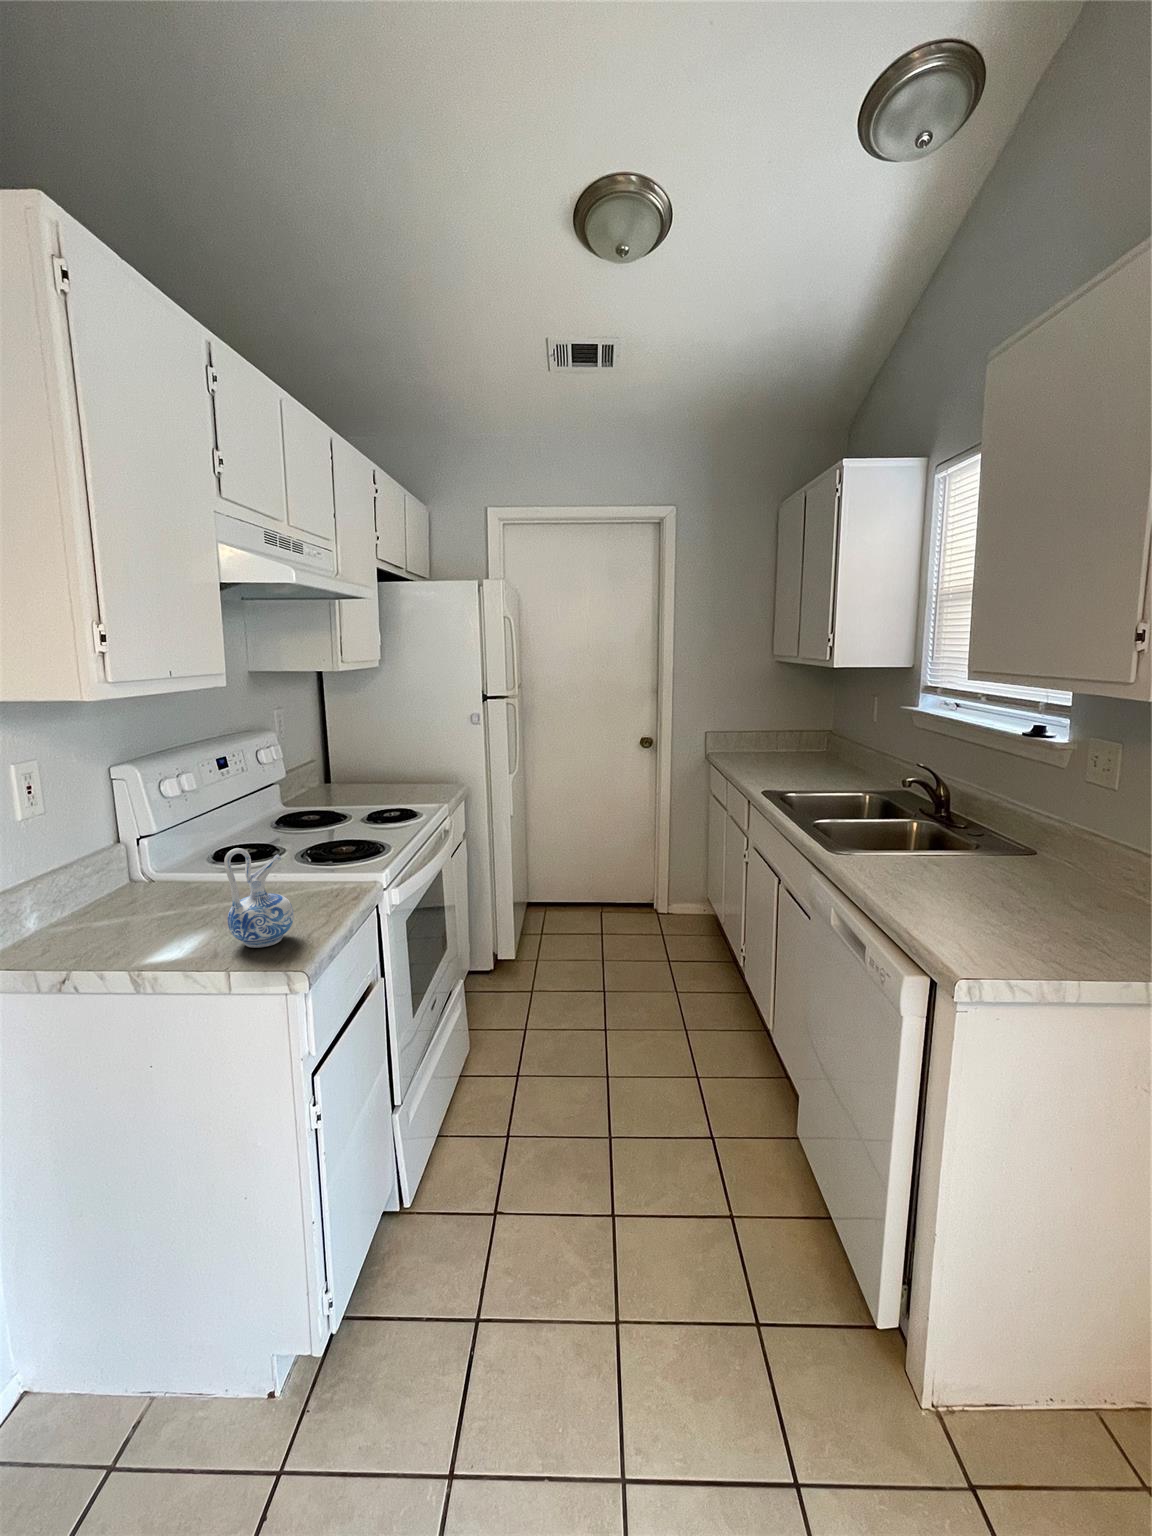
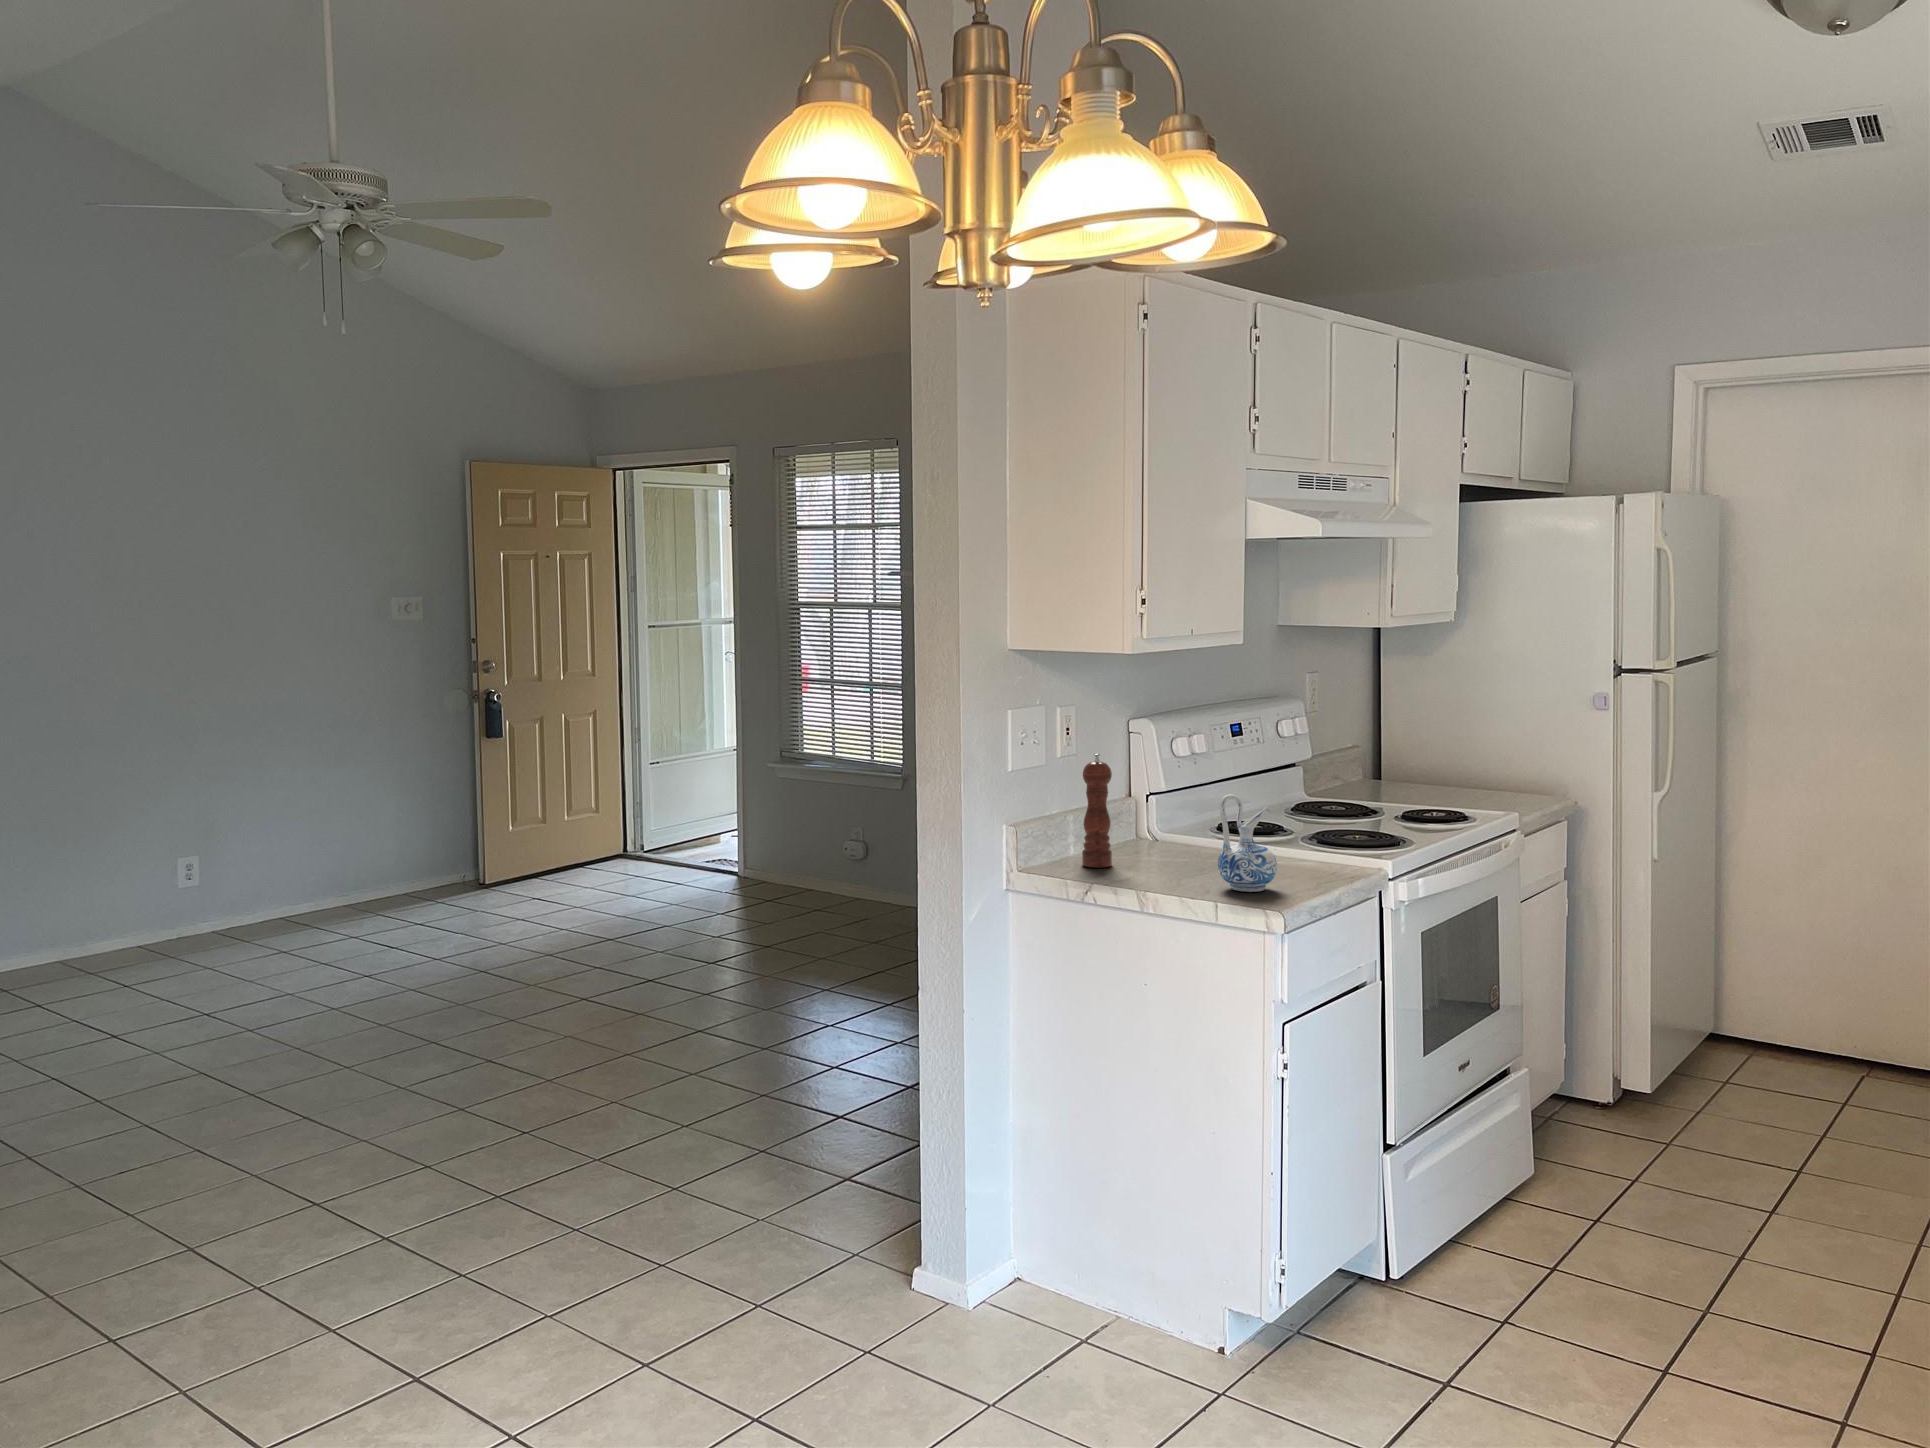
pepper mill: none [47,814,98,942] -> present [1082,753,1112,868]

